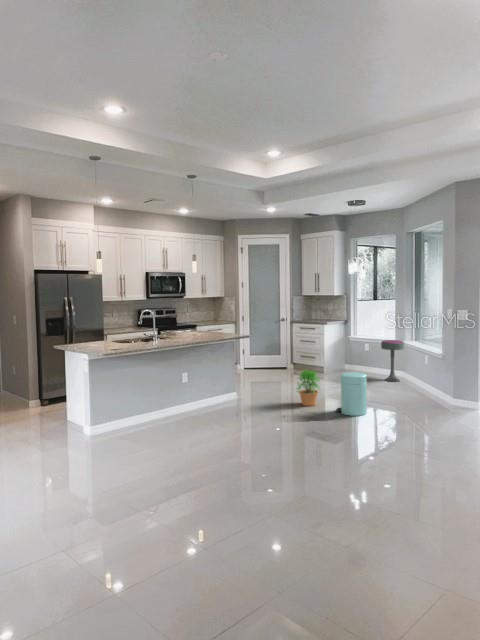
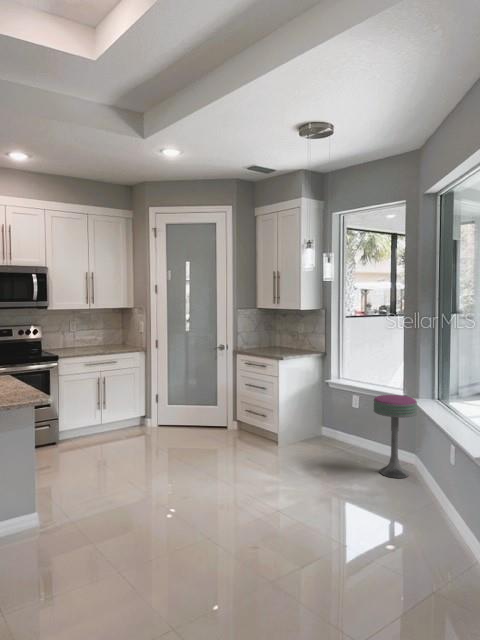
potted plant: present [297,370,320,406] -> none [144,468,209,554]
trash can: present [336,372,367,416] -> none [213,491,285,618]

